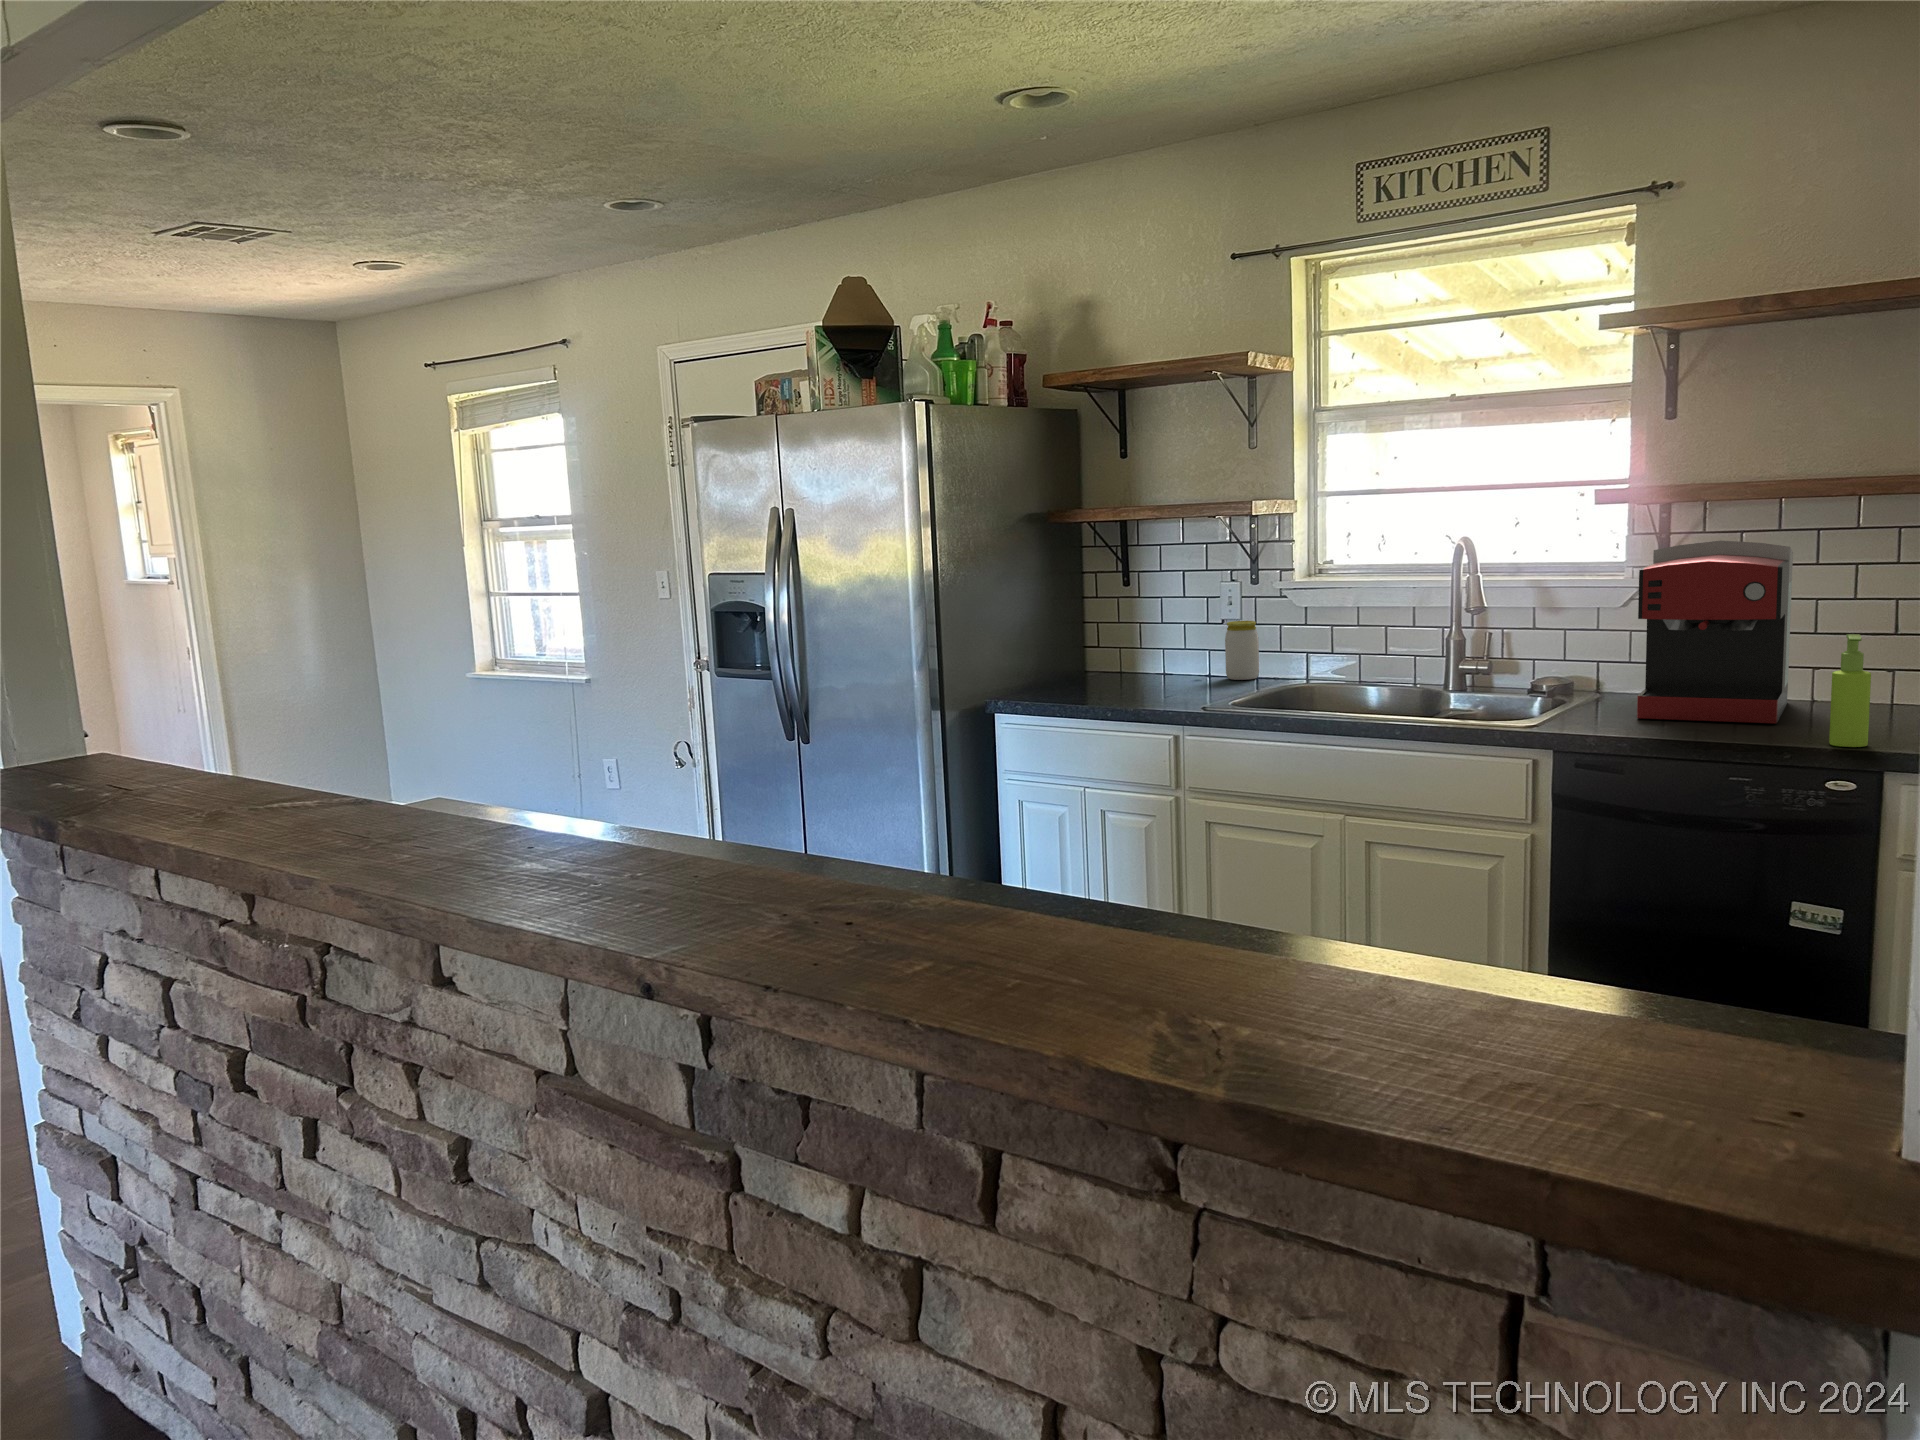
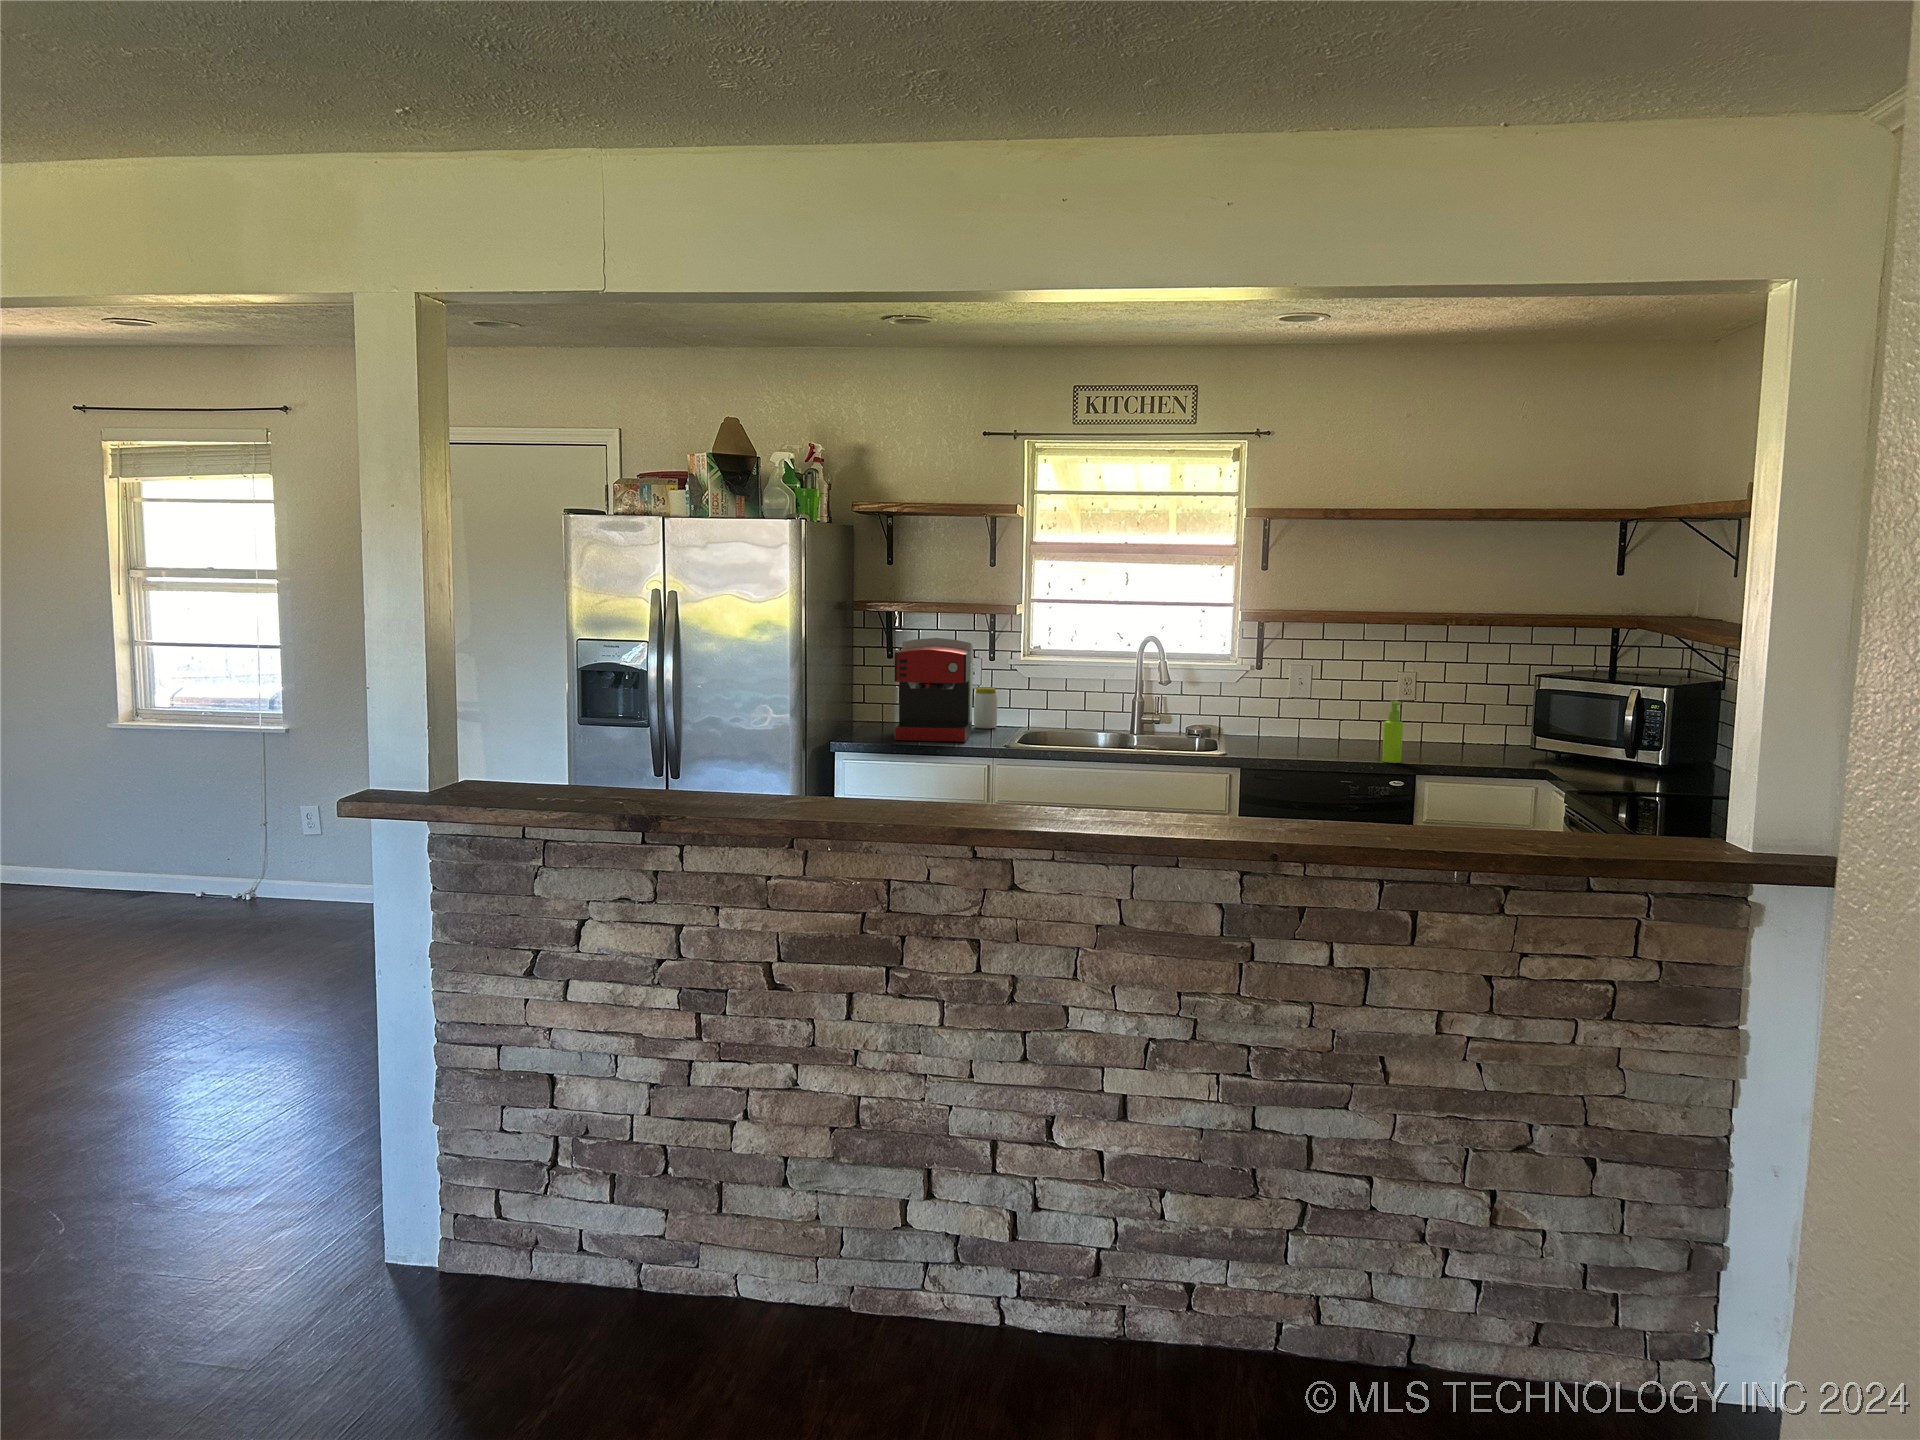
coffee maker: present [1637,541,1793,723] -> present [895,638,973,742]

